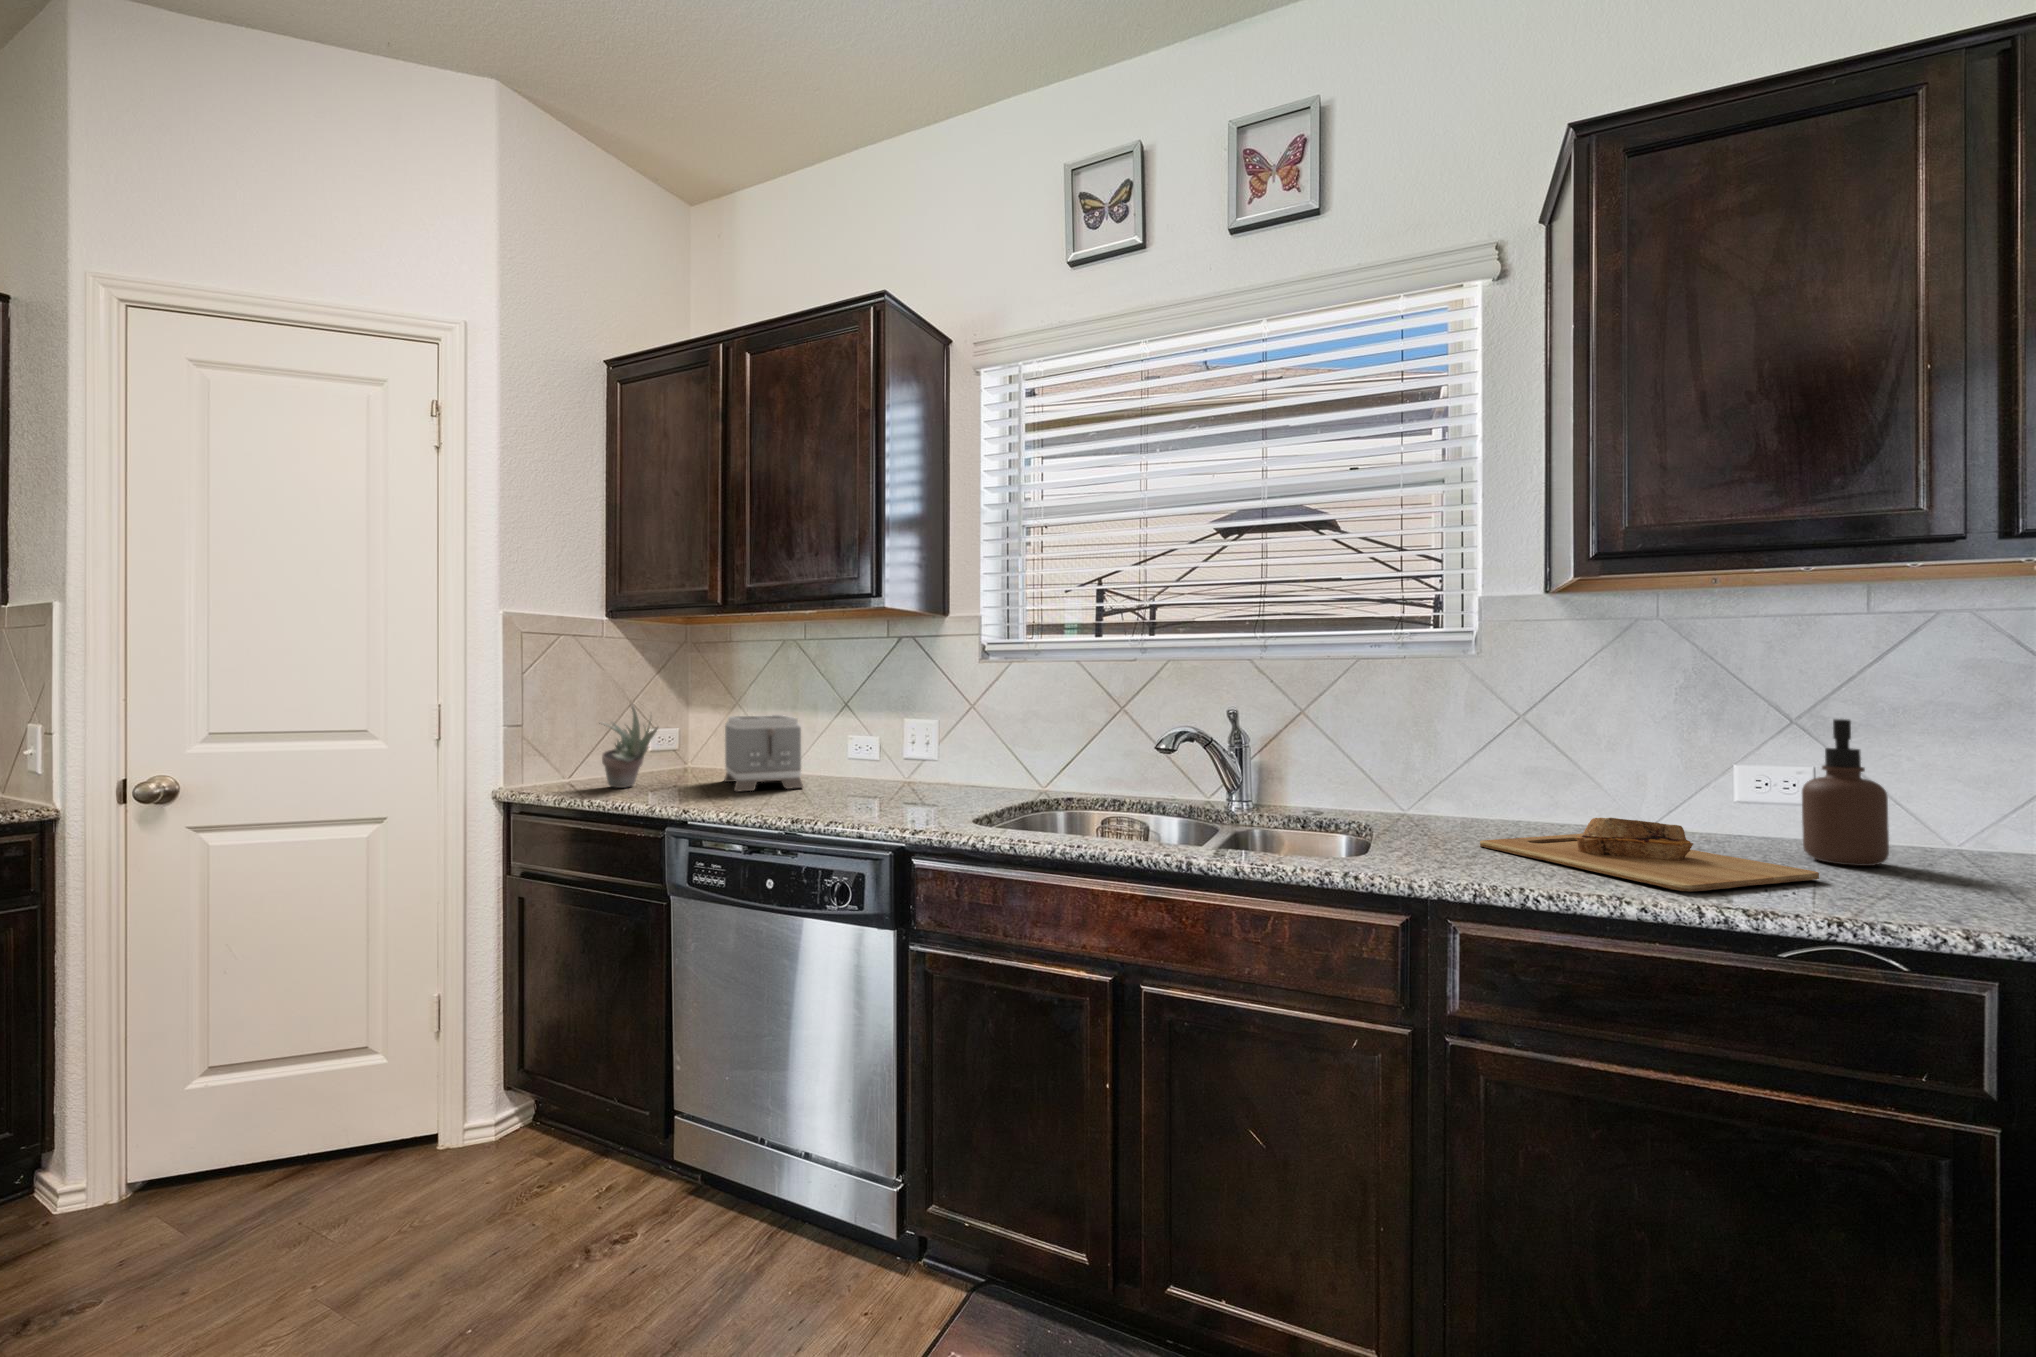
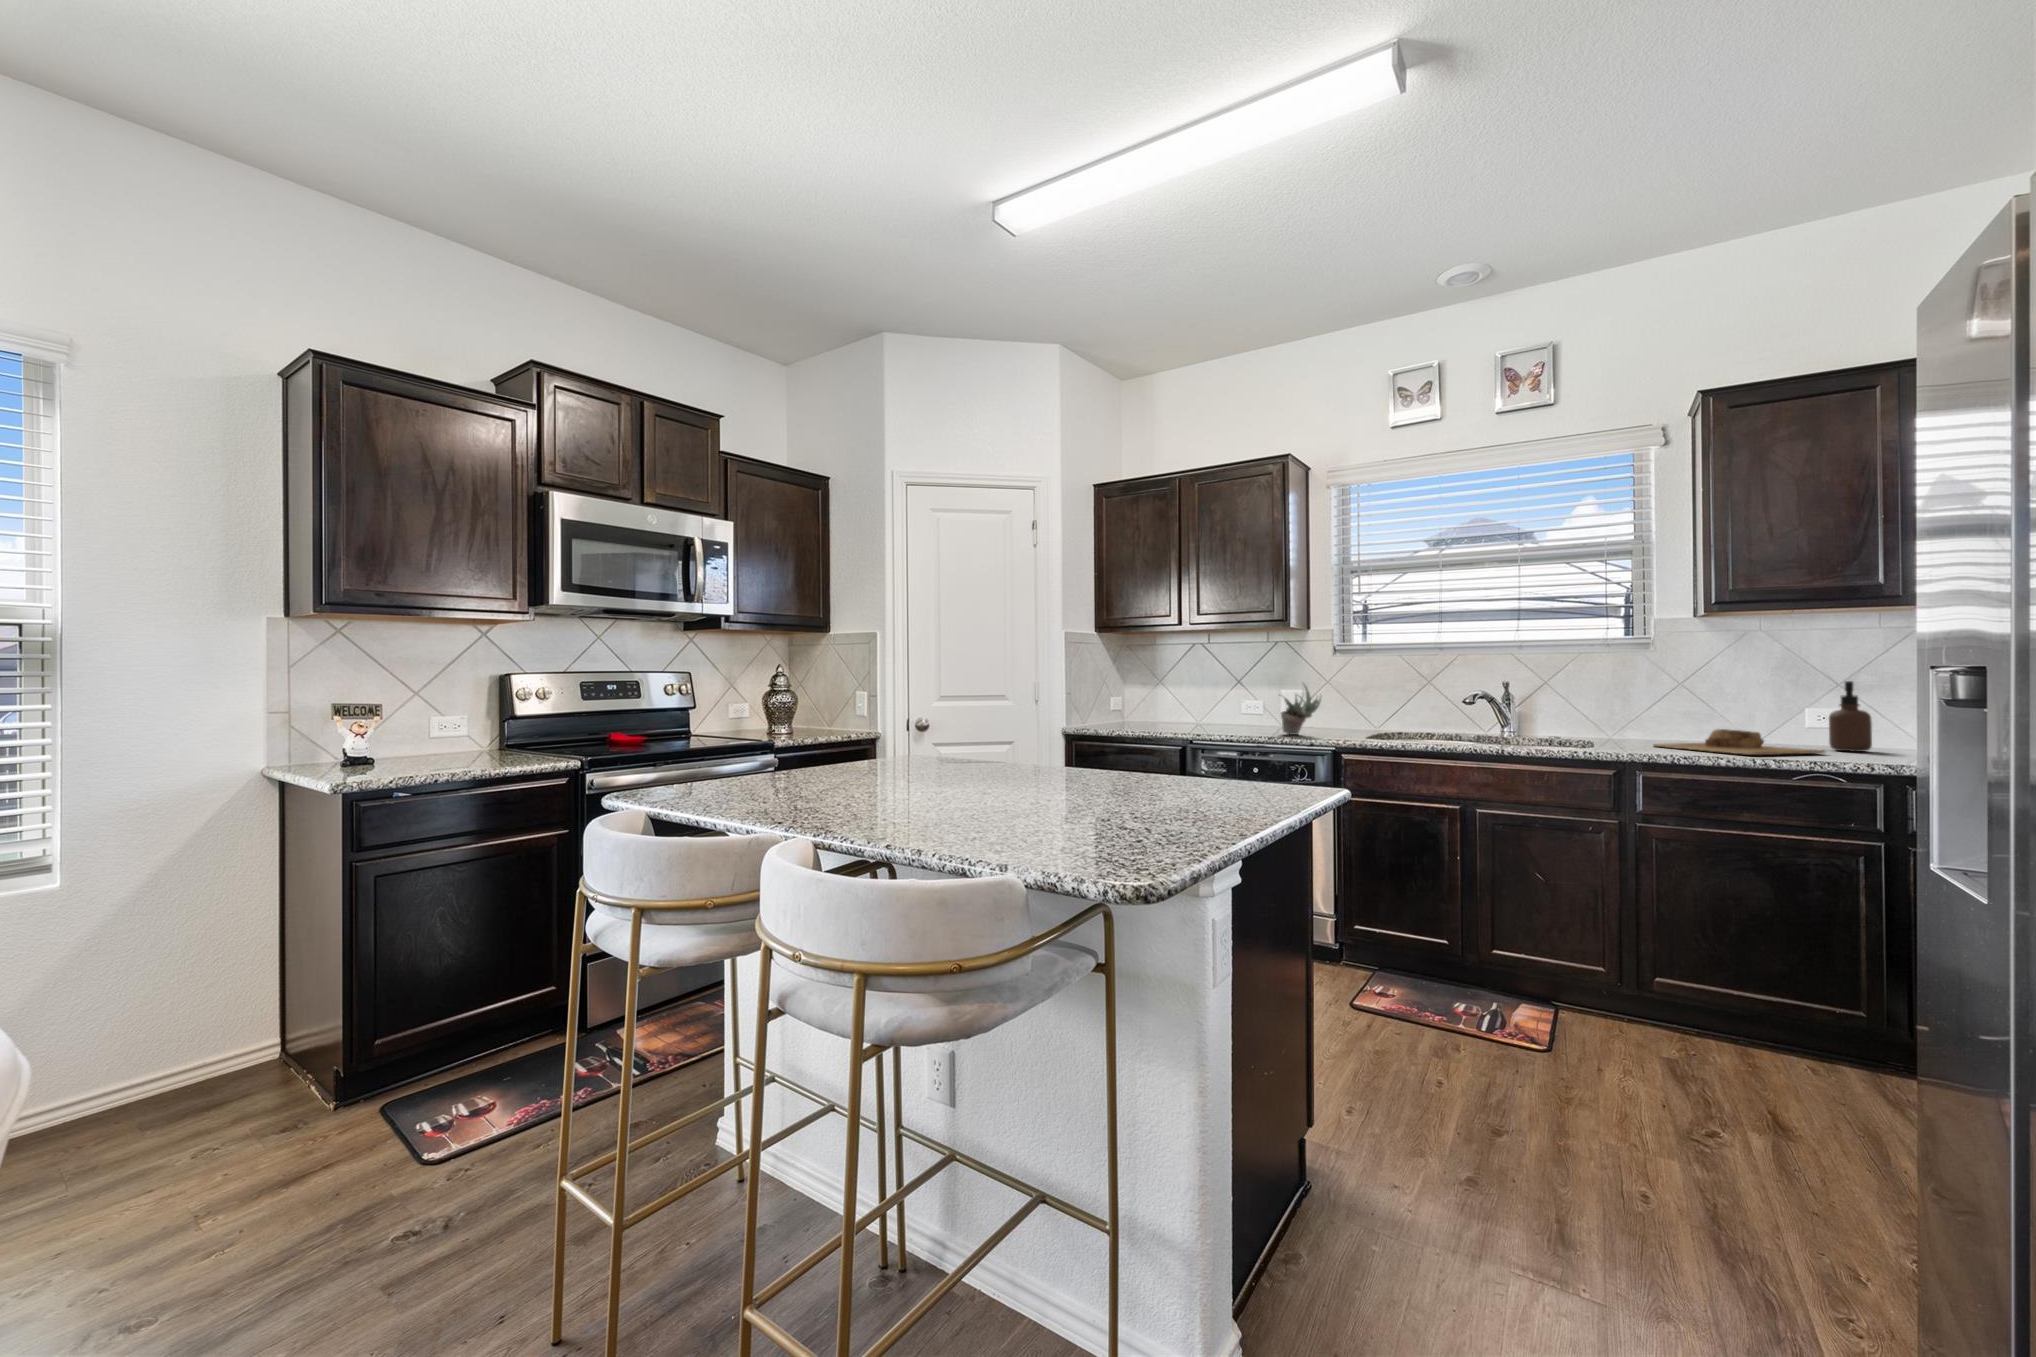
succulent plant: present [601,705,658,788] -> present [1281,685,1321,735]
toaster: present [724,715,803,791] -> none [1168,690,1229,731]

